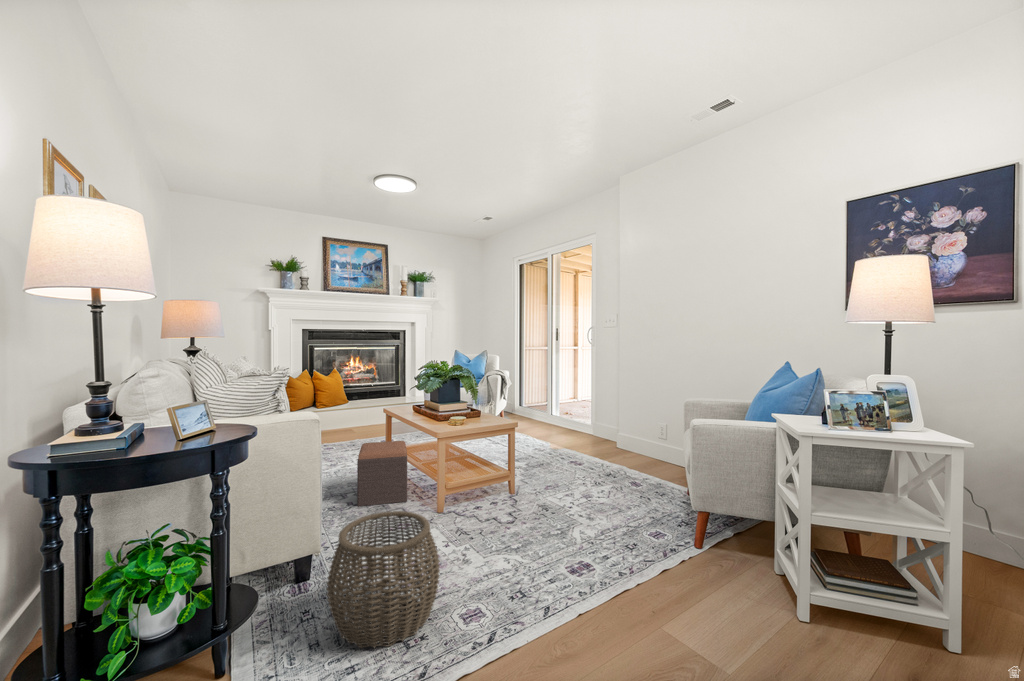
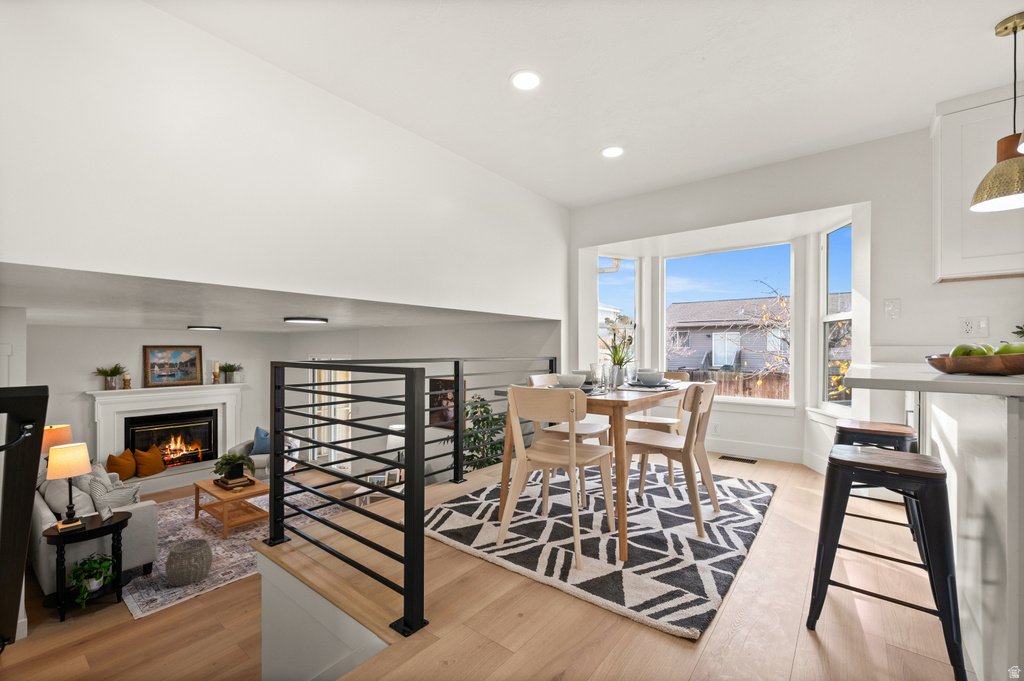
footstool: present [357,441,407,507] -> none [175,503,207,542]

